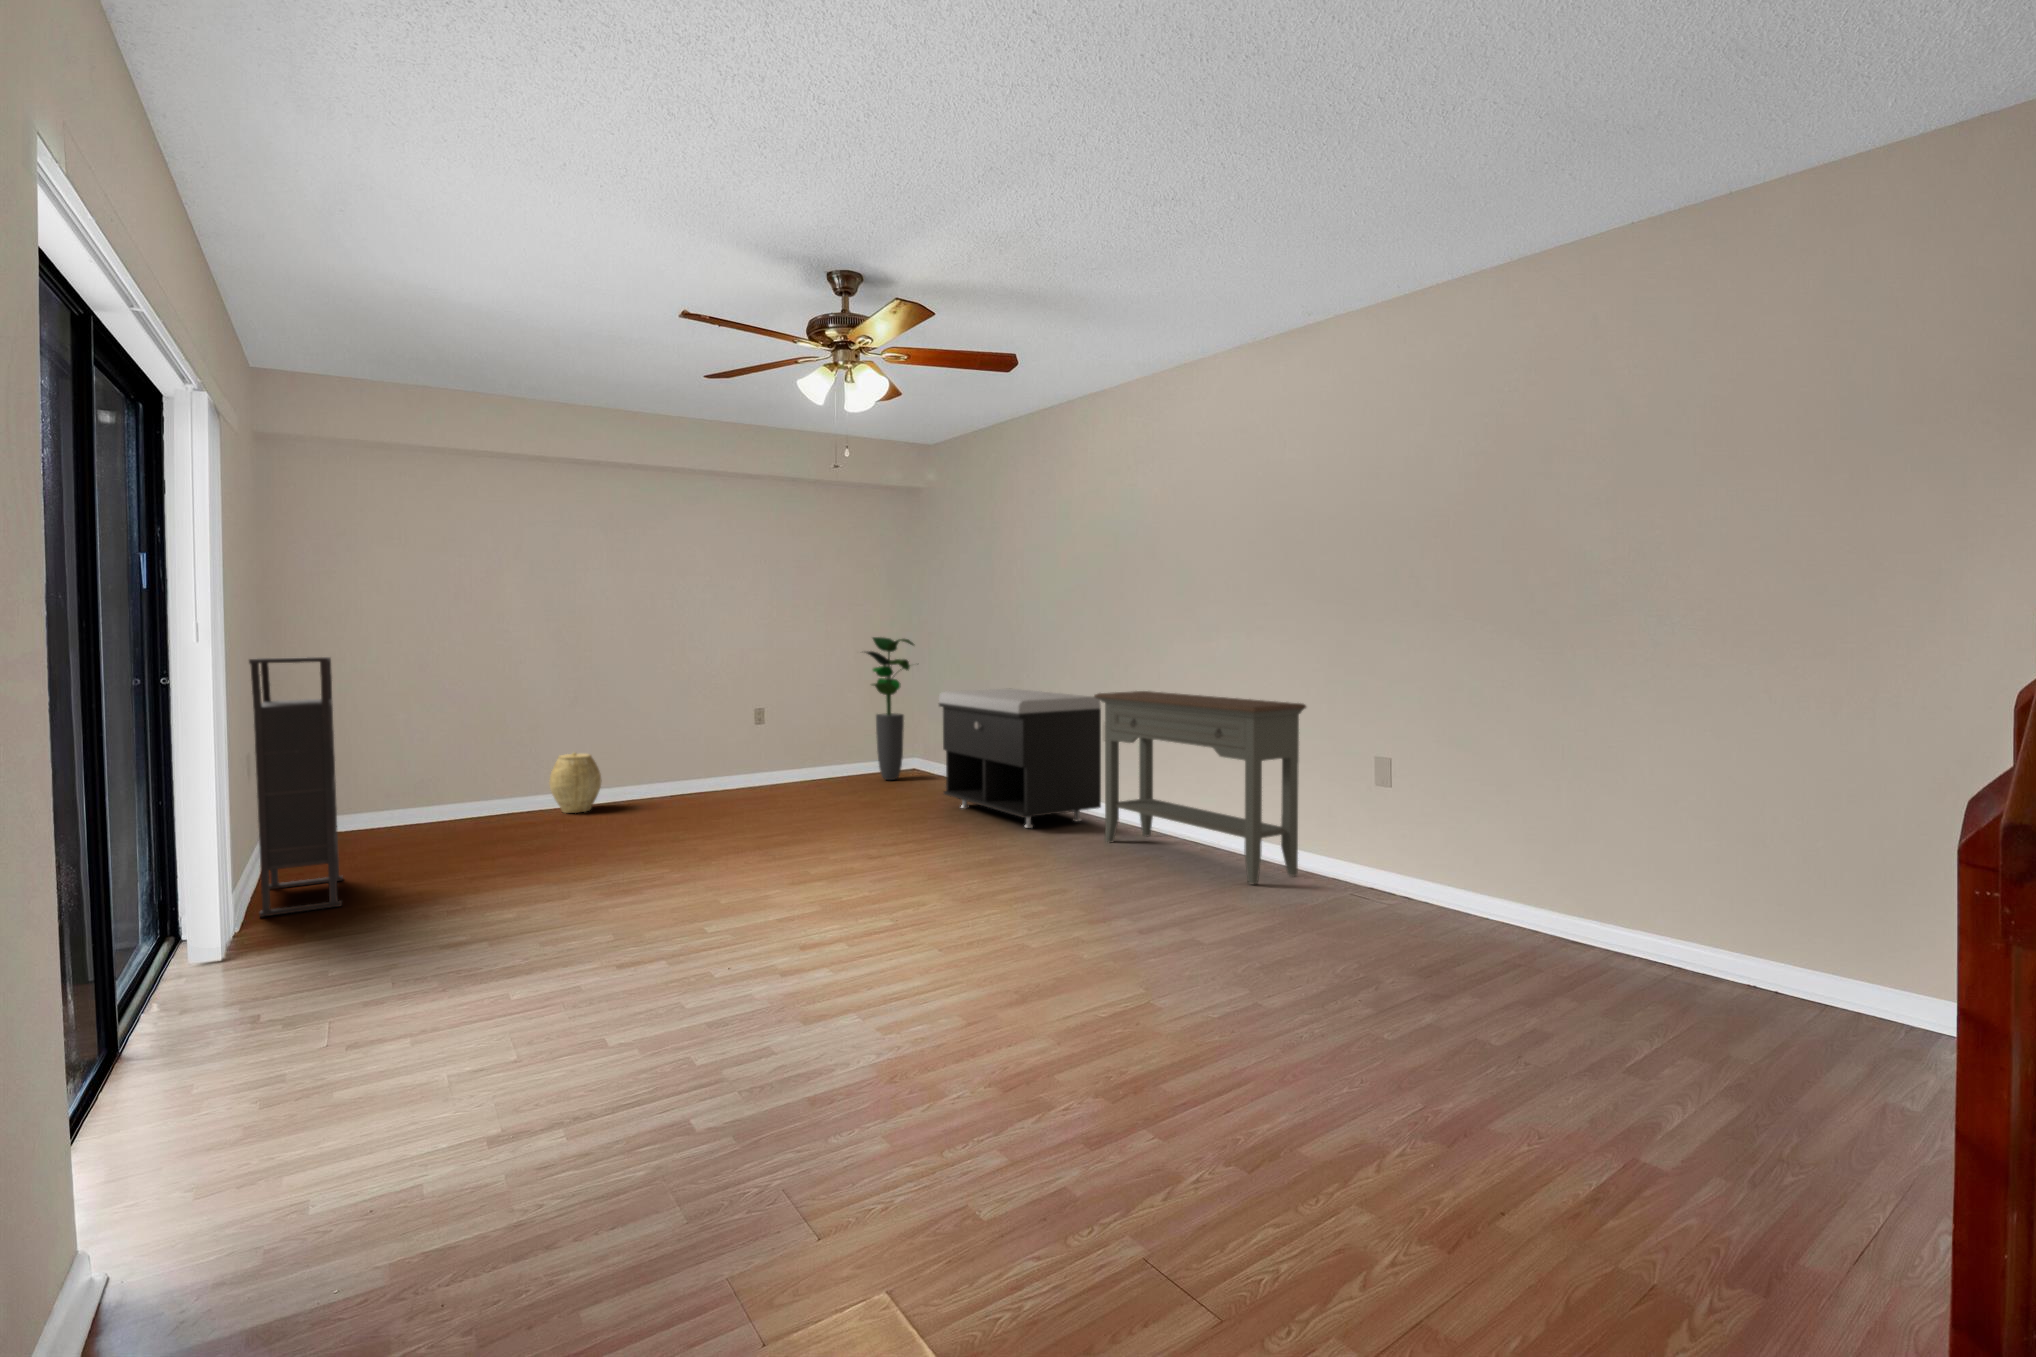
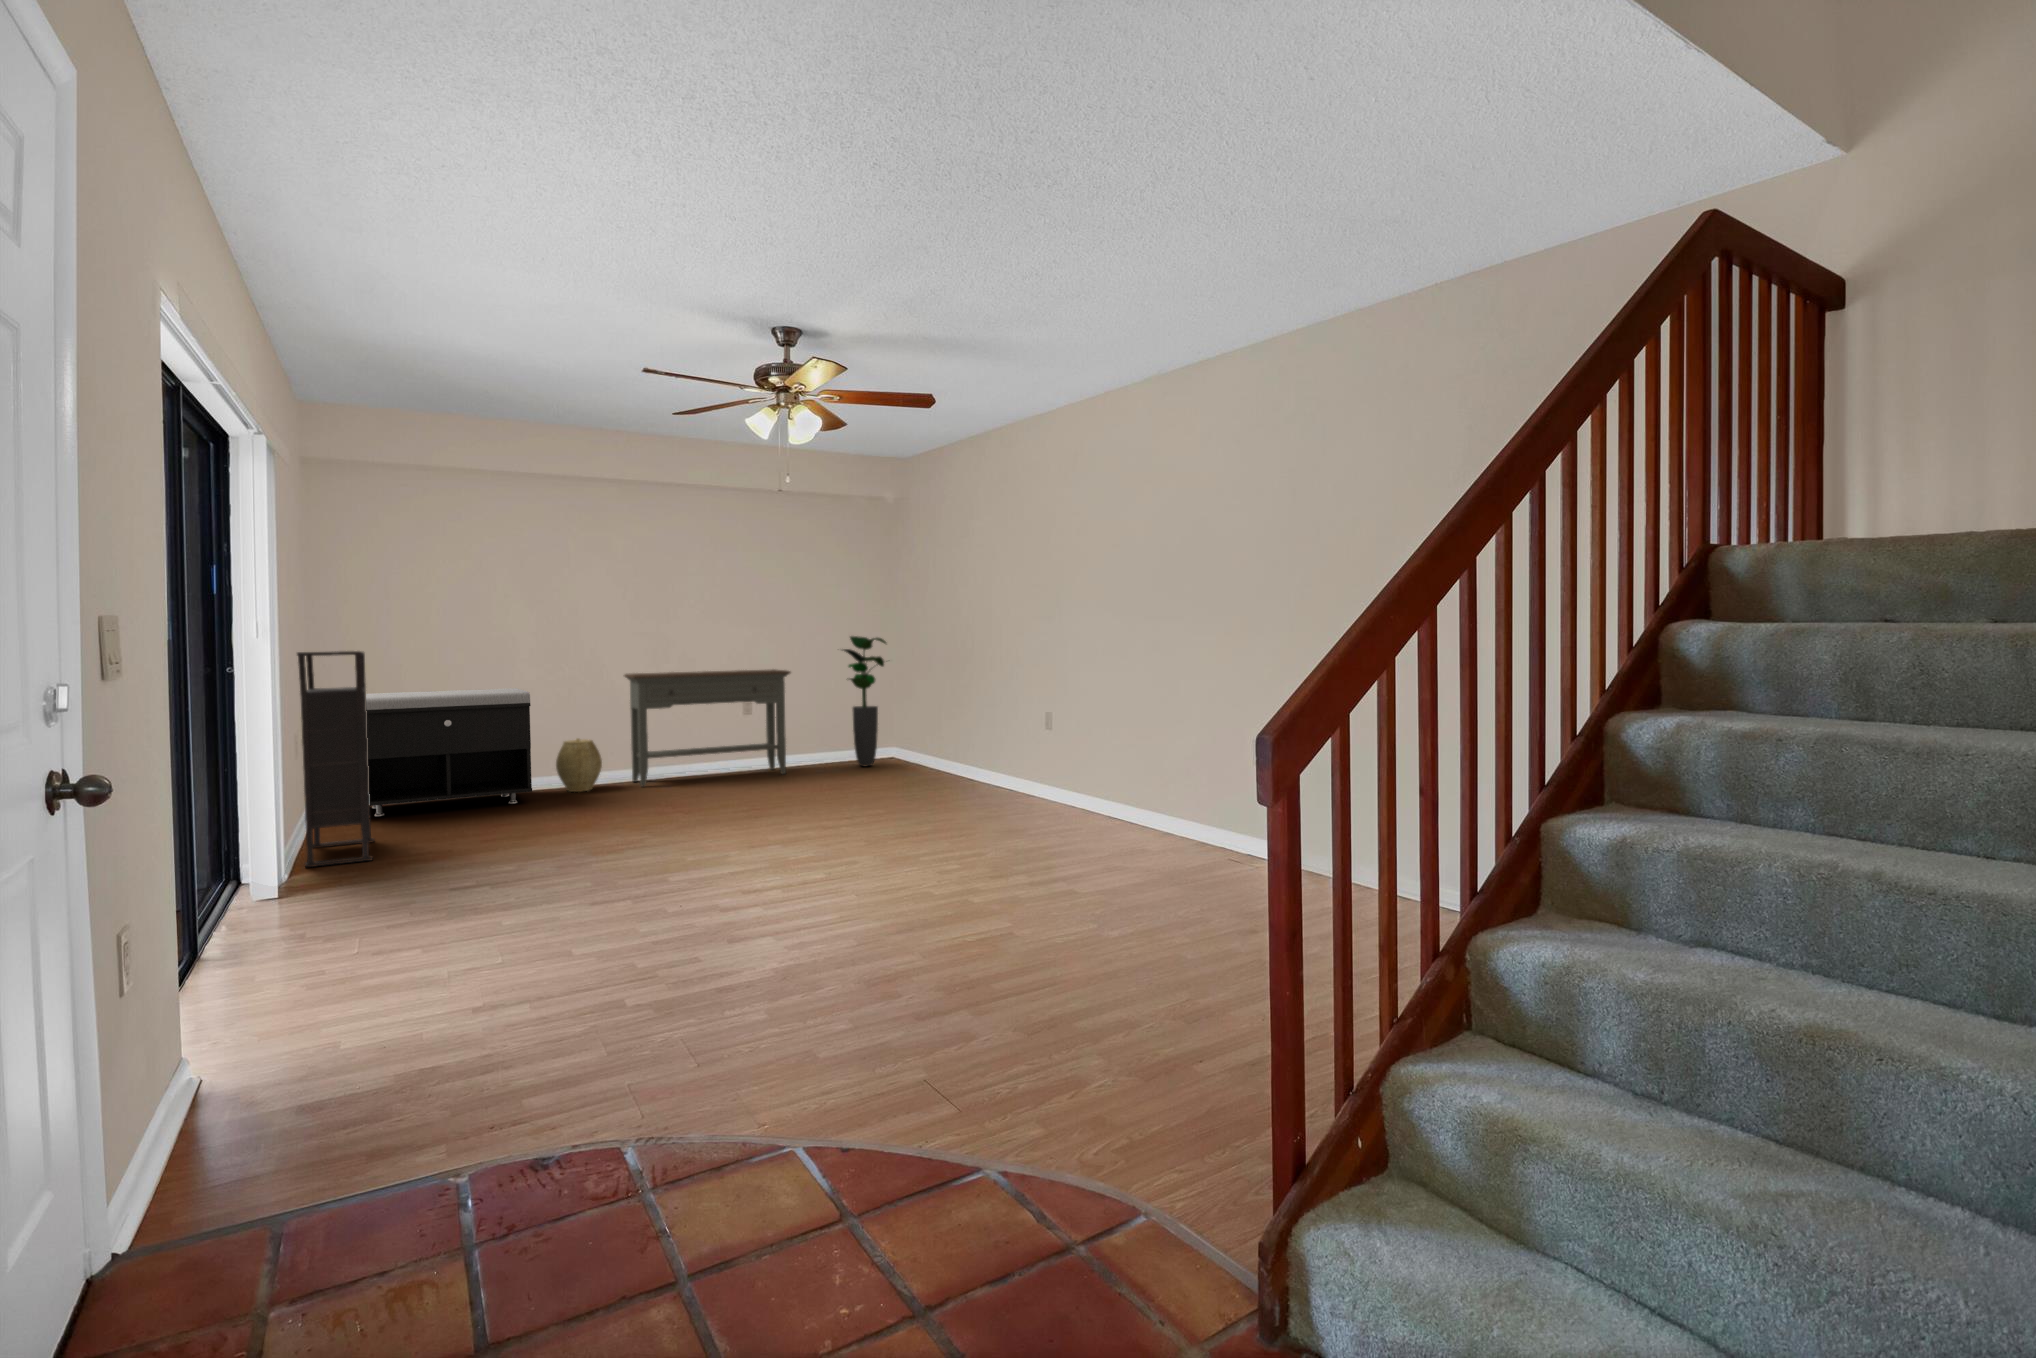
storage bench: present [939,689,1101,828] -> present [366,688,532,817]
console table: present [1094,691,1306,884] -> present [624,669,790,786]

